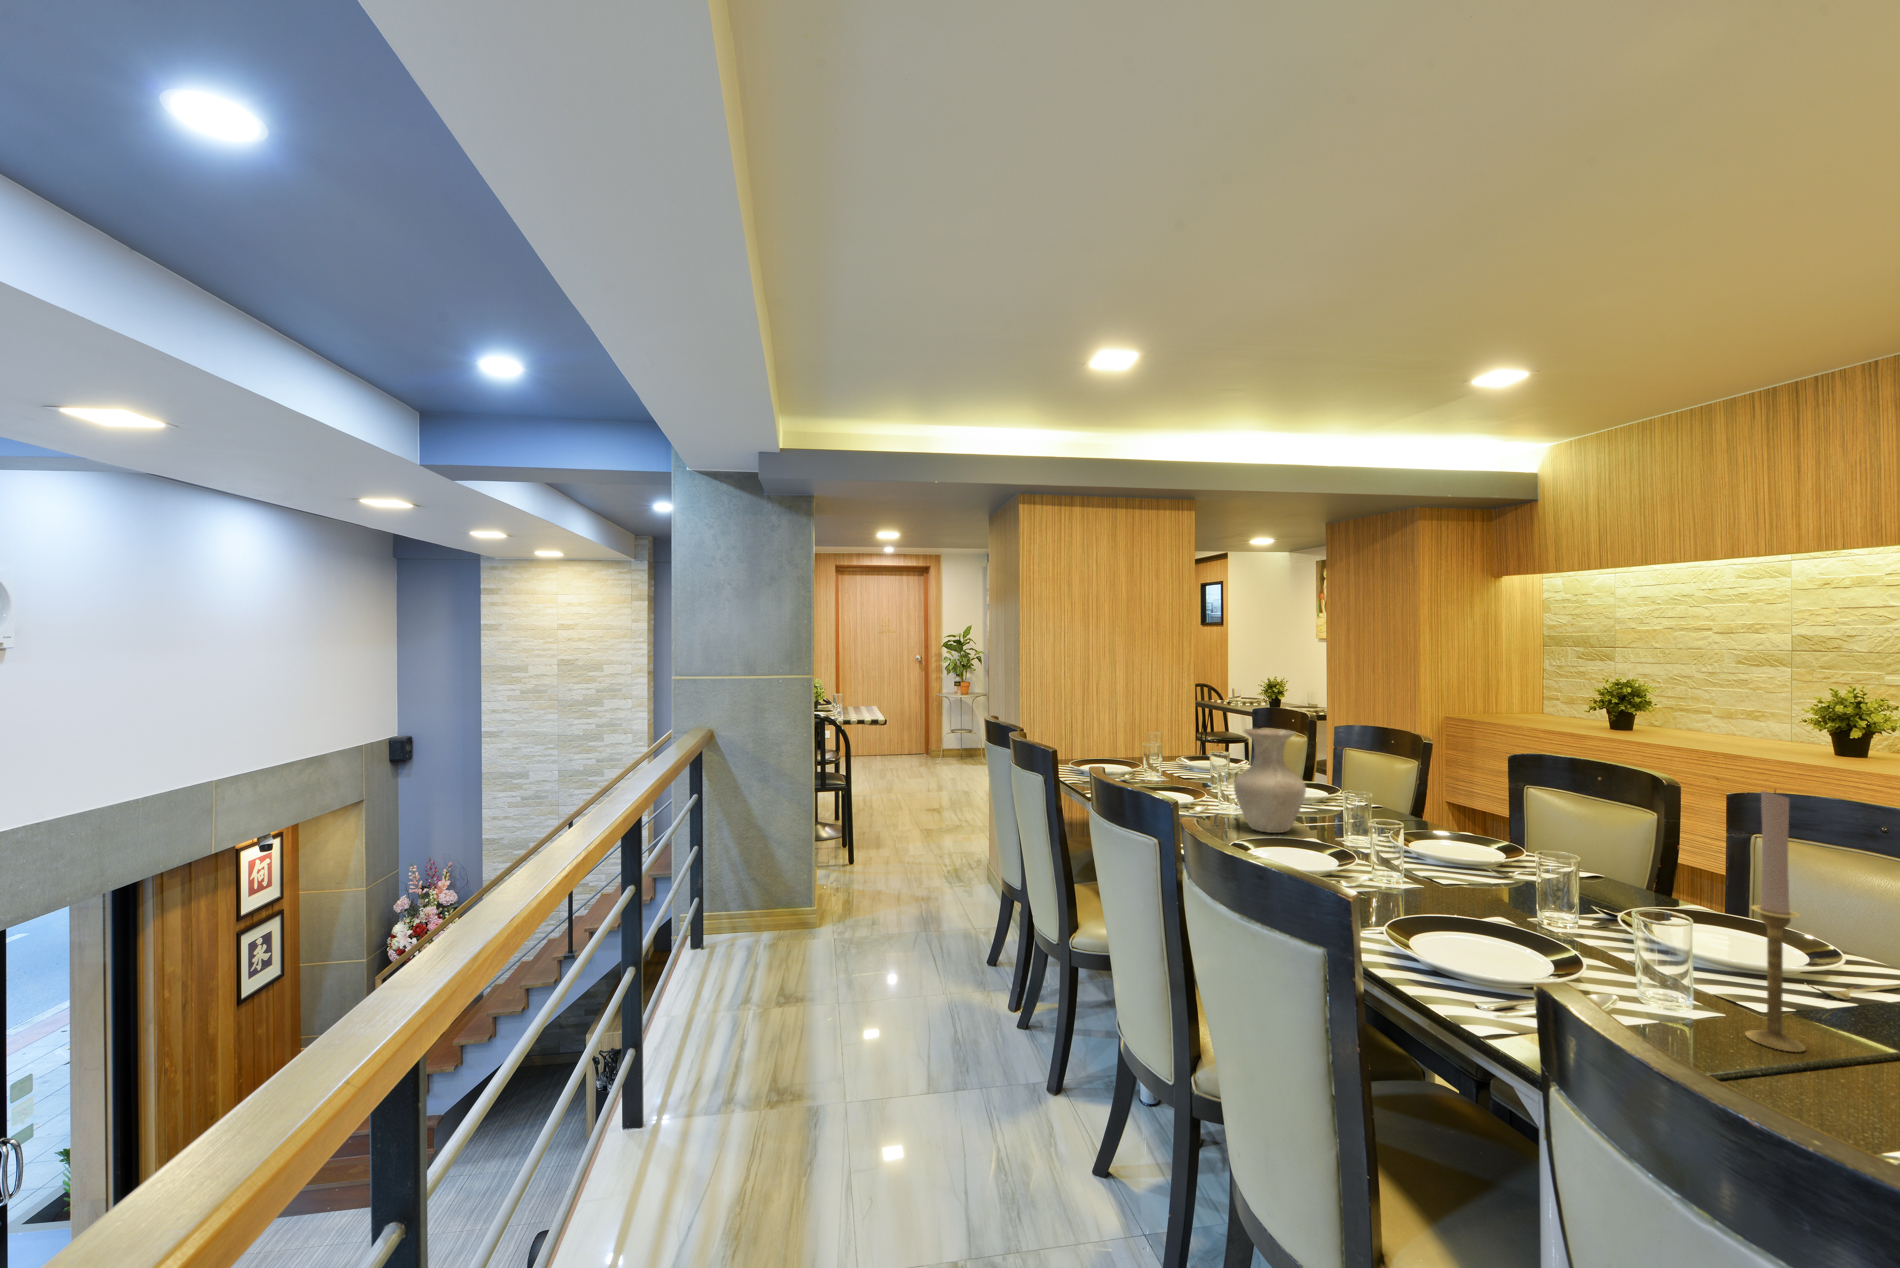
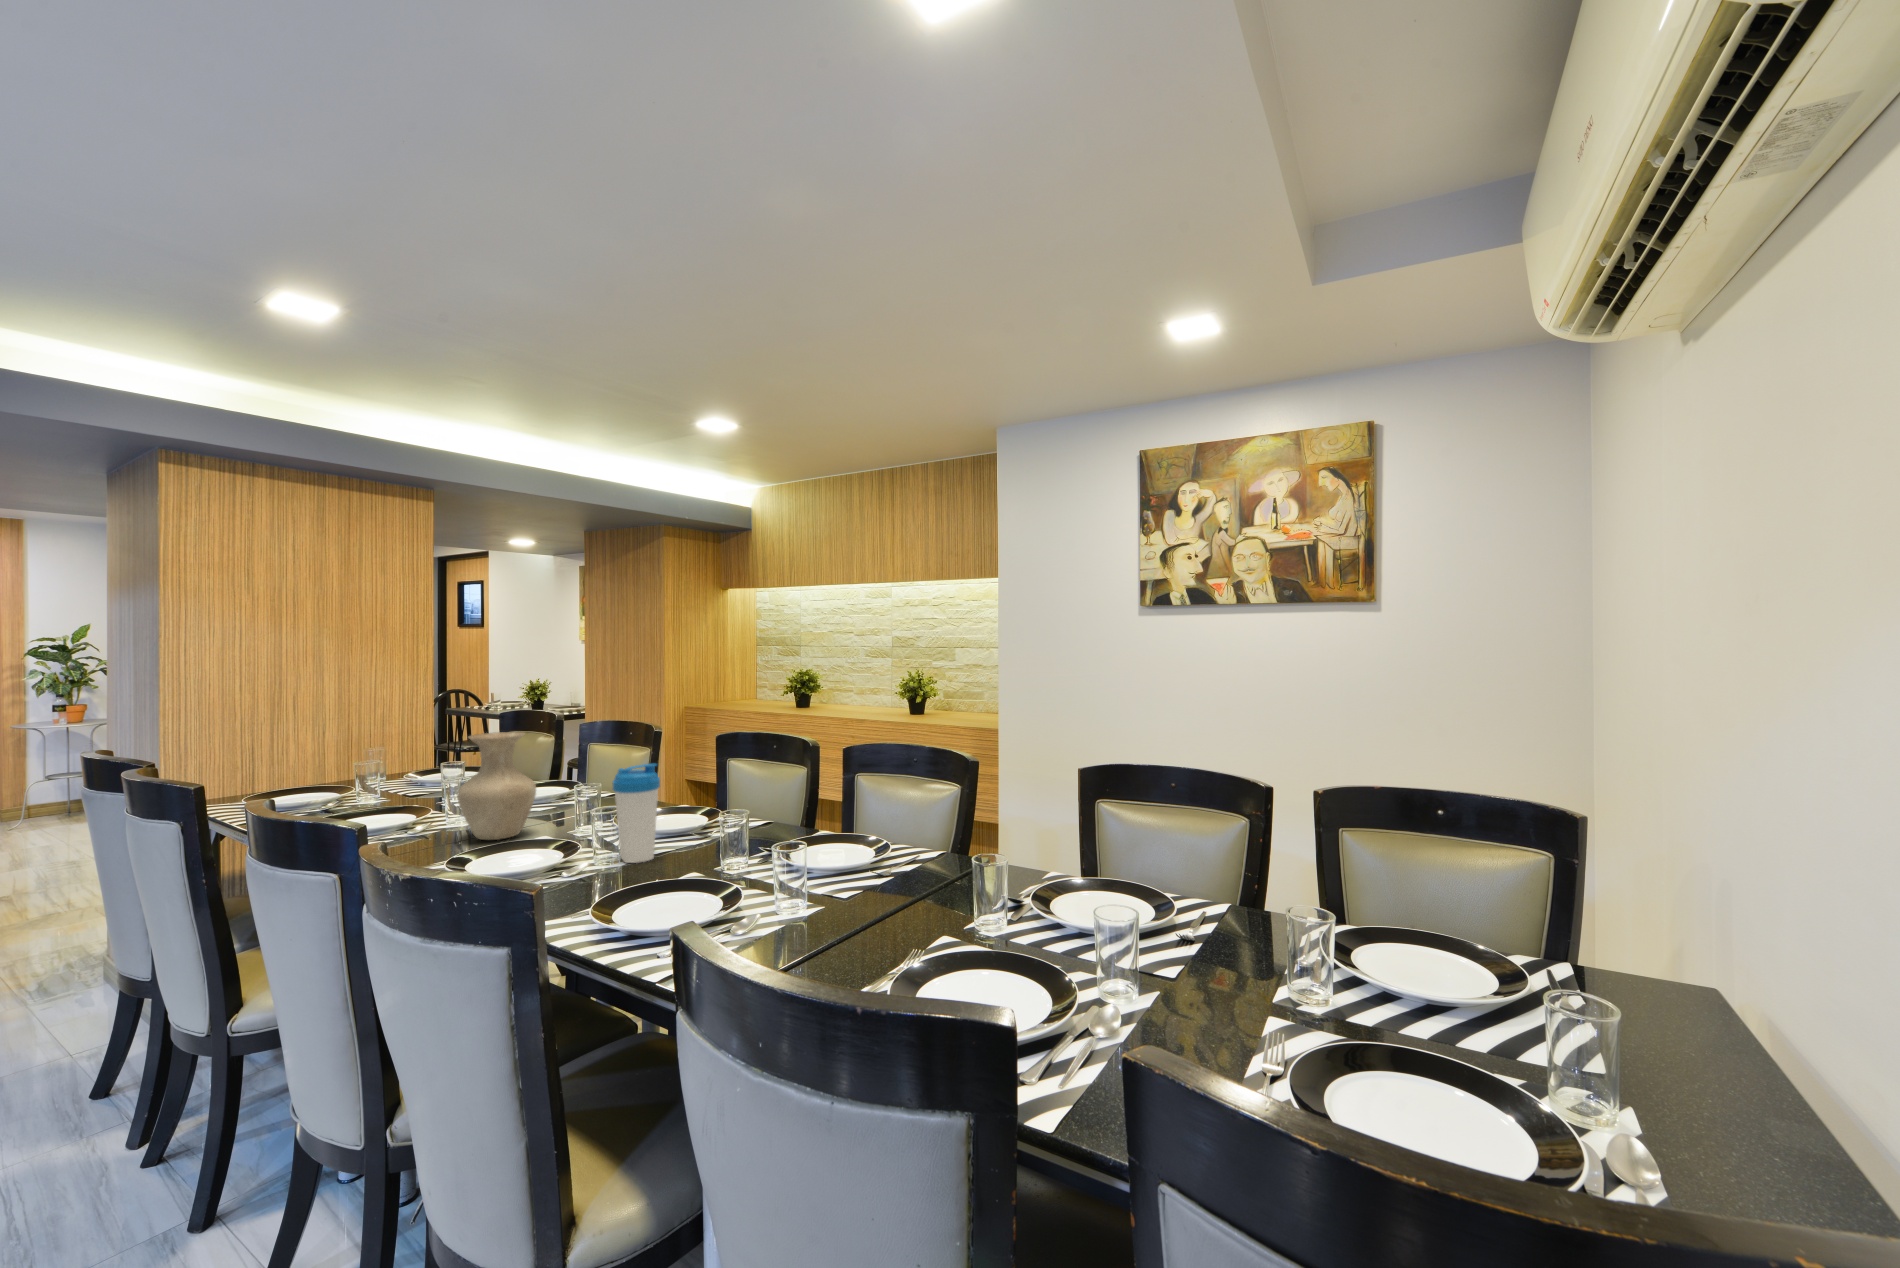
water bottle: none [1396,780,1453,889] -> present [613,764,660,863]
candlestick: present [1745,791,1806,1052] -> none [828,740,858,921]

